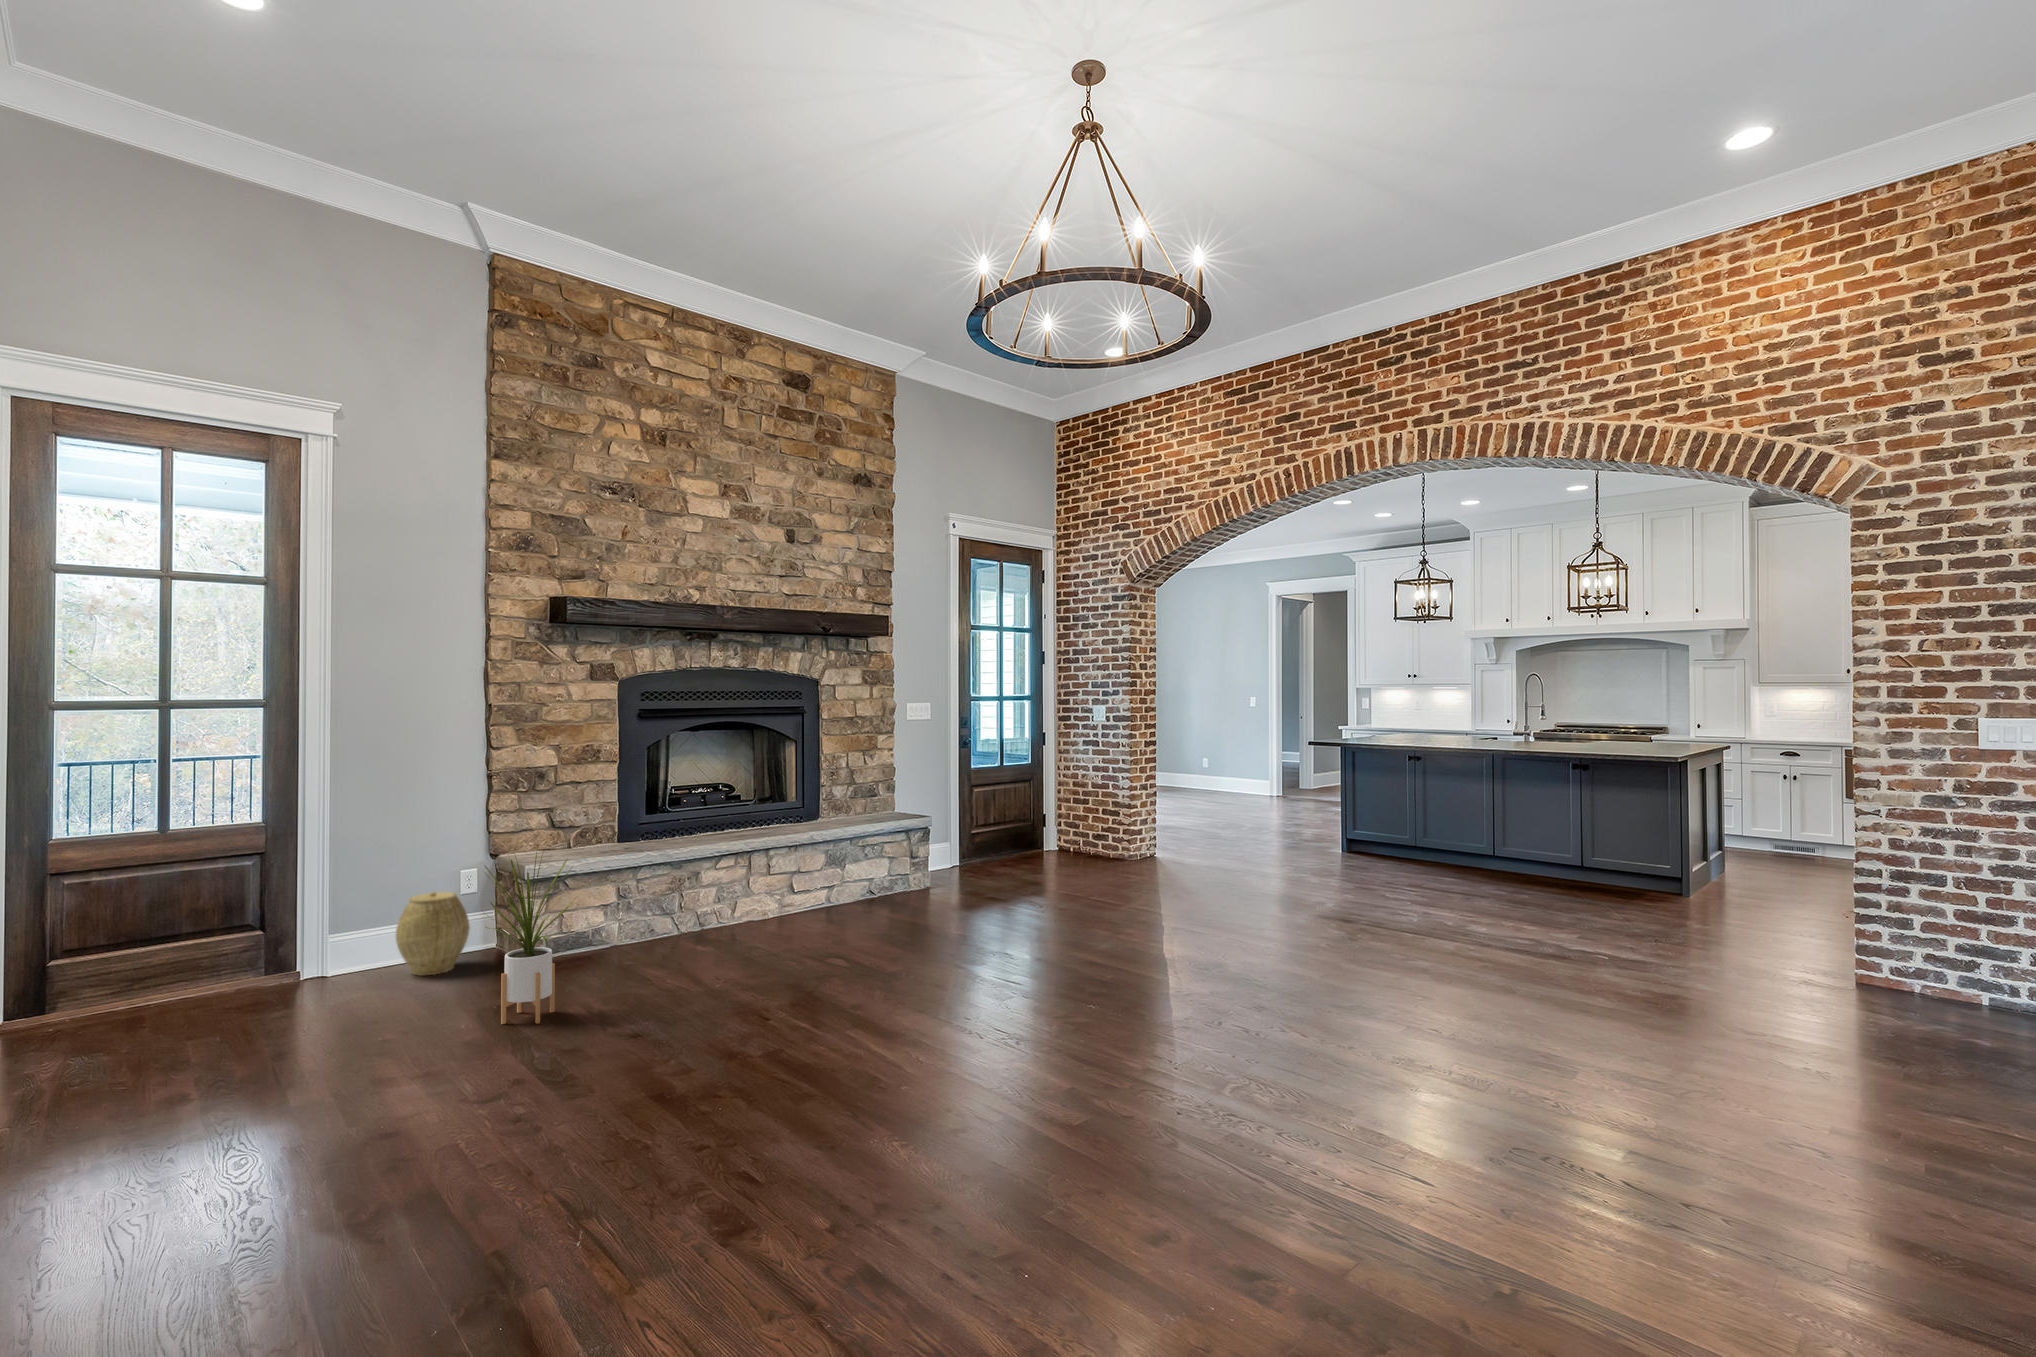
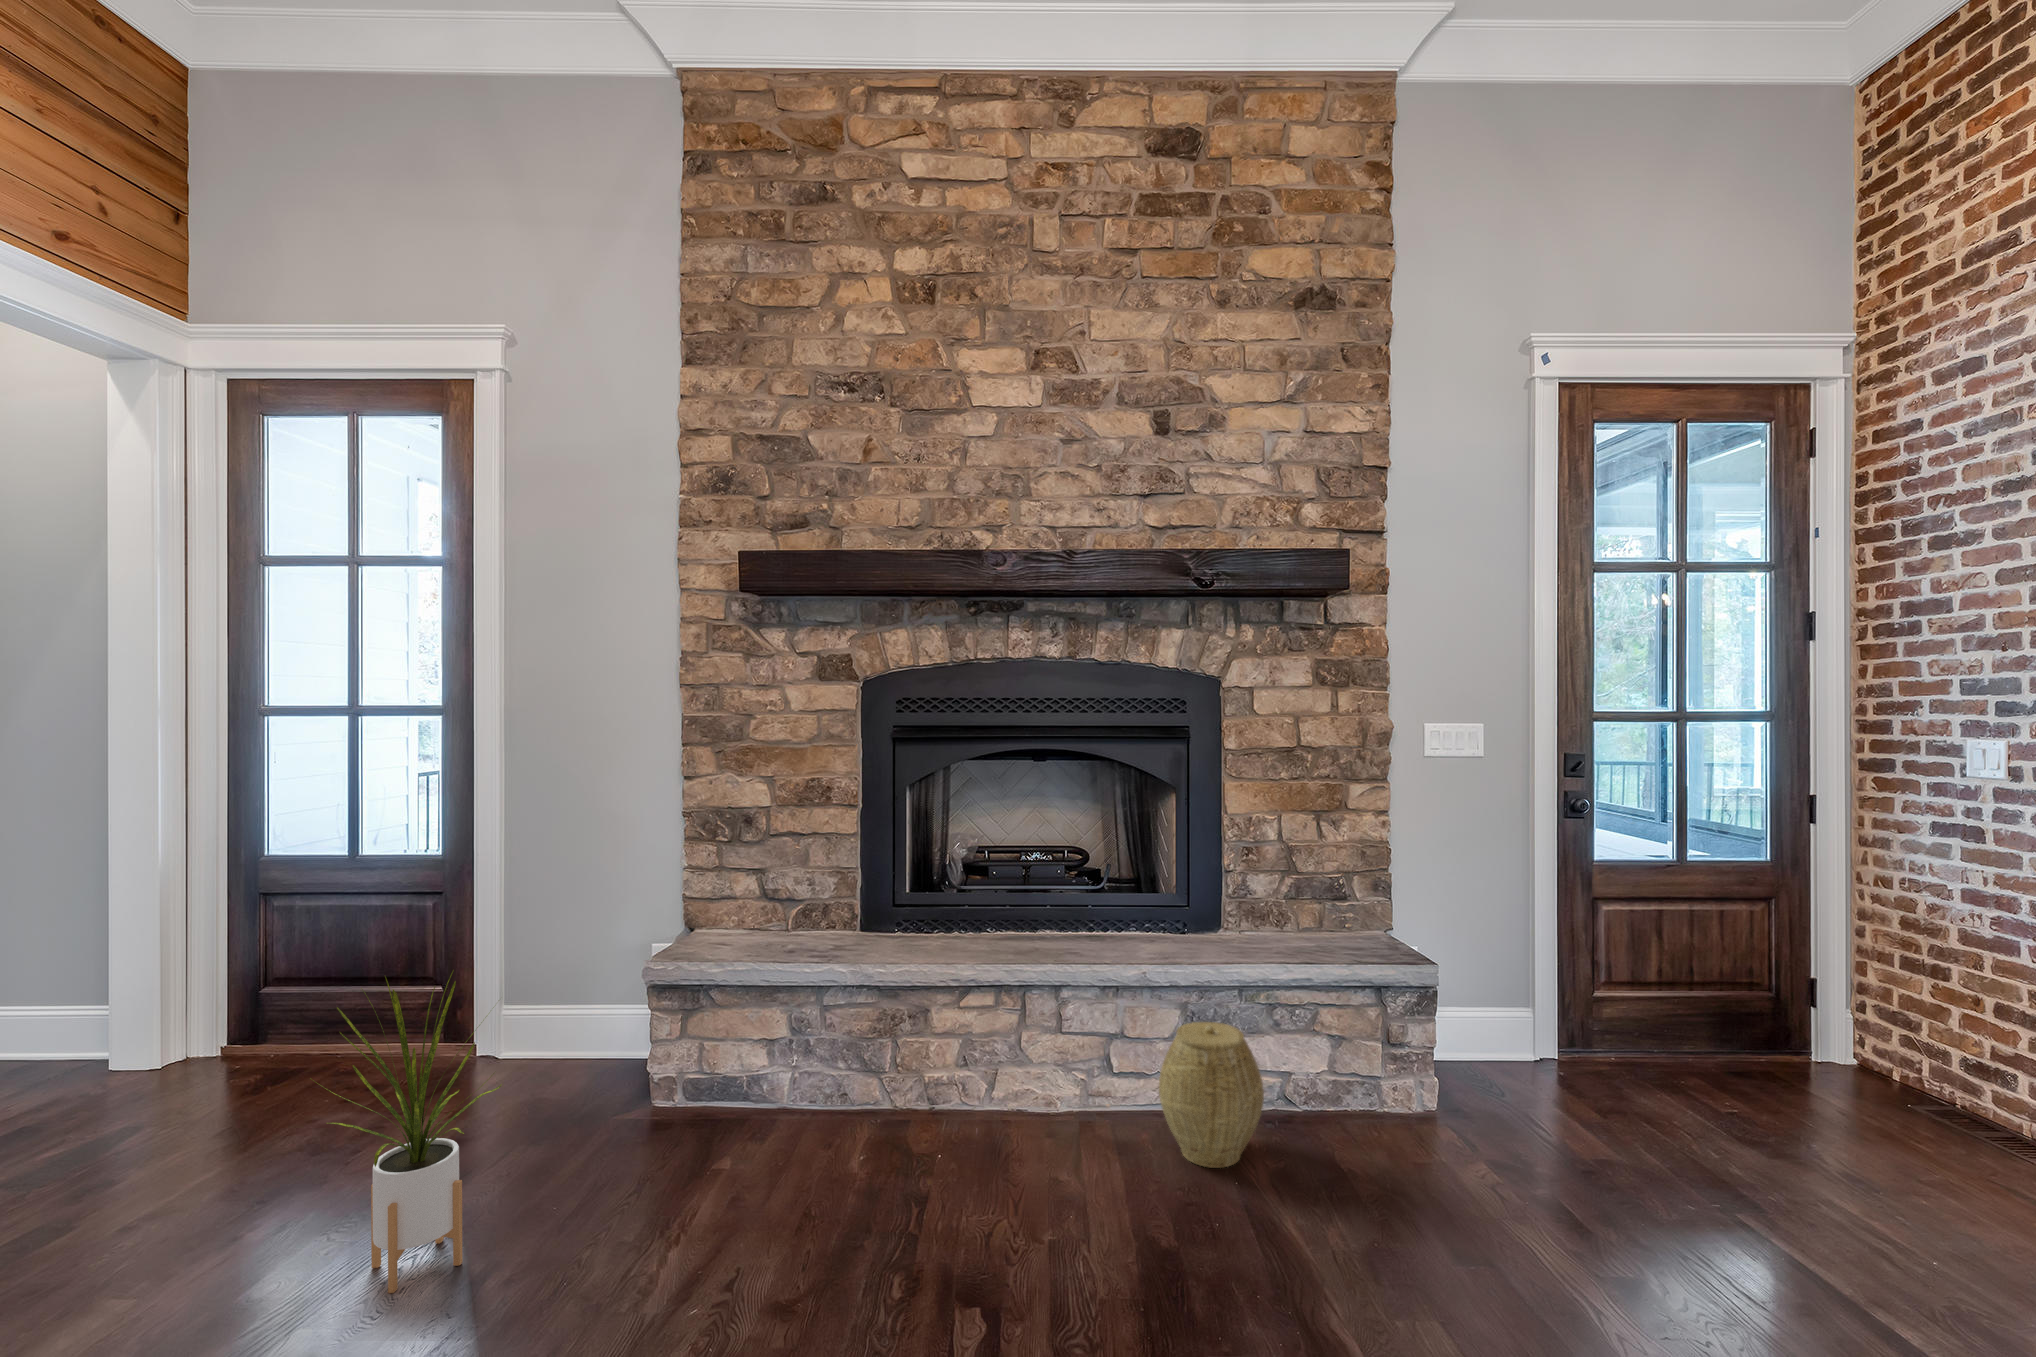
woven basket: present [396,892,470,976] -> present [1159,1022,1264,1168]

